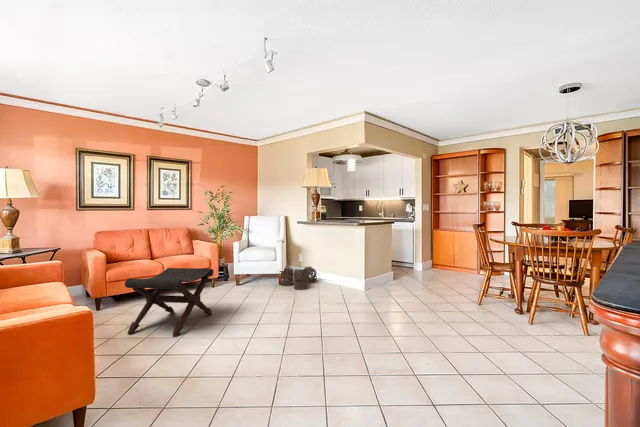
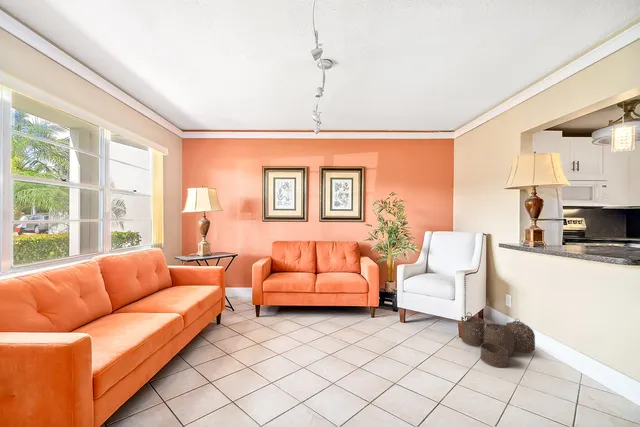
footstool: present [125,268,214,337] -> none [219,296,325,405]

